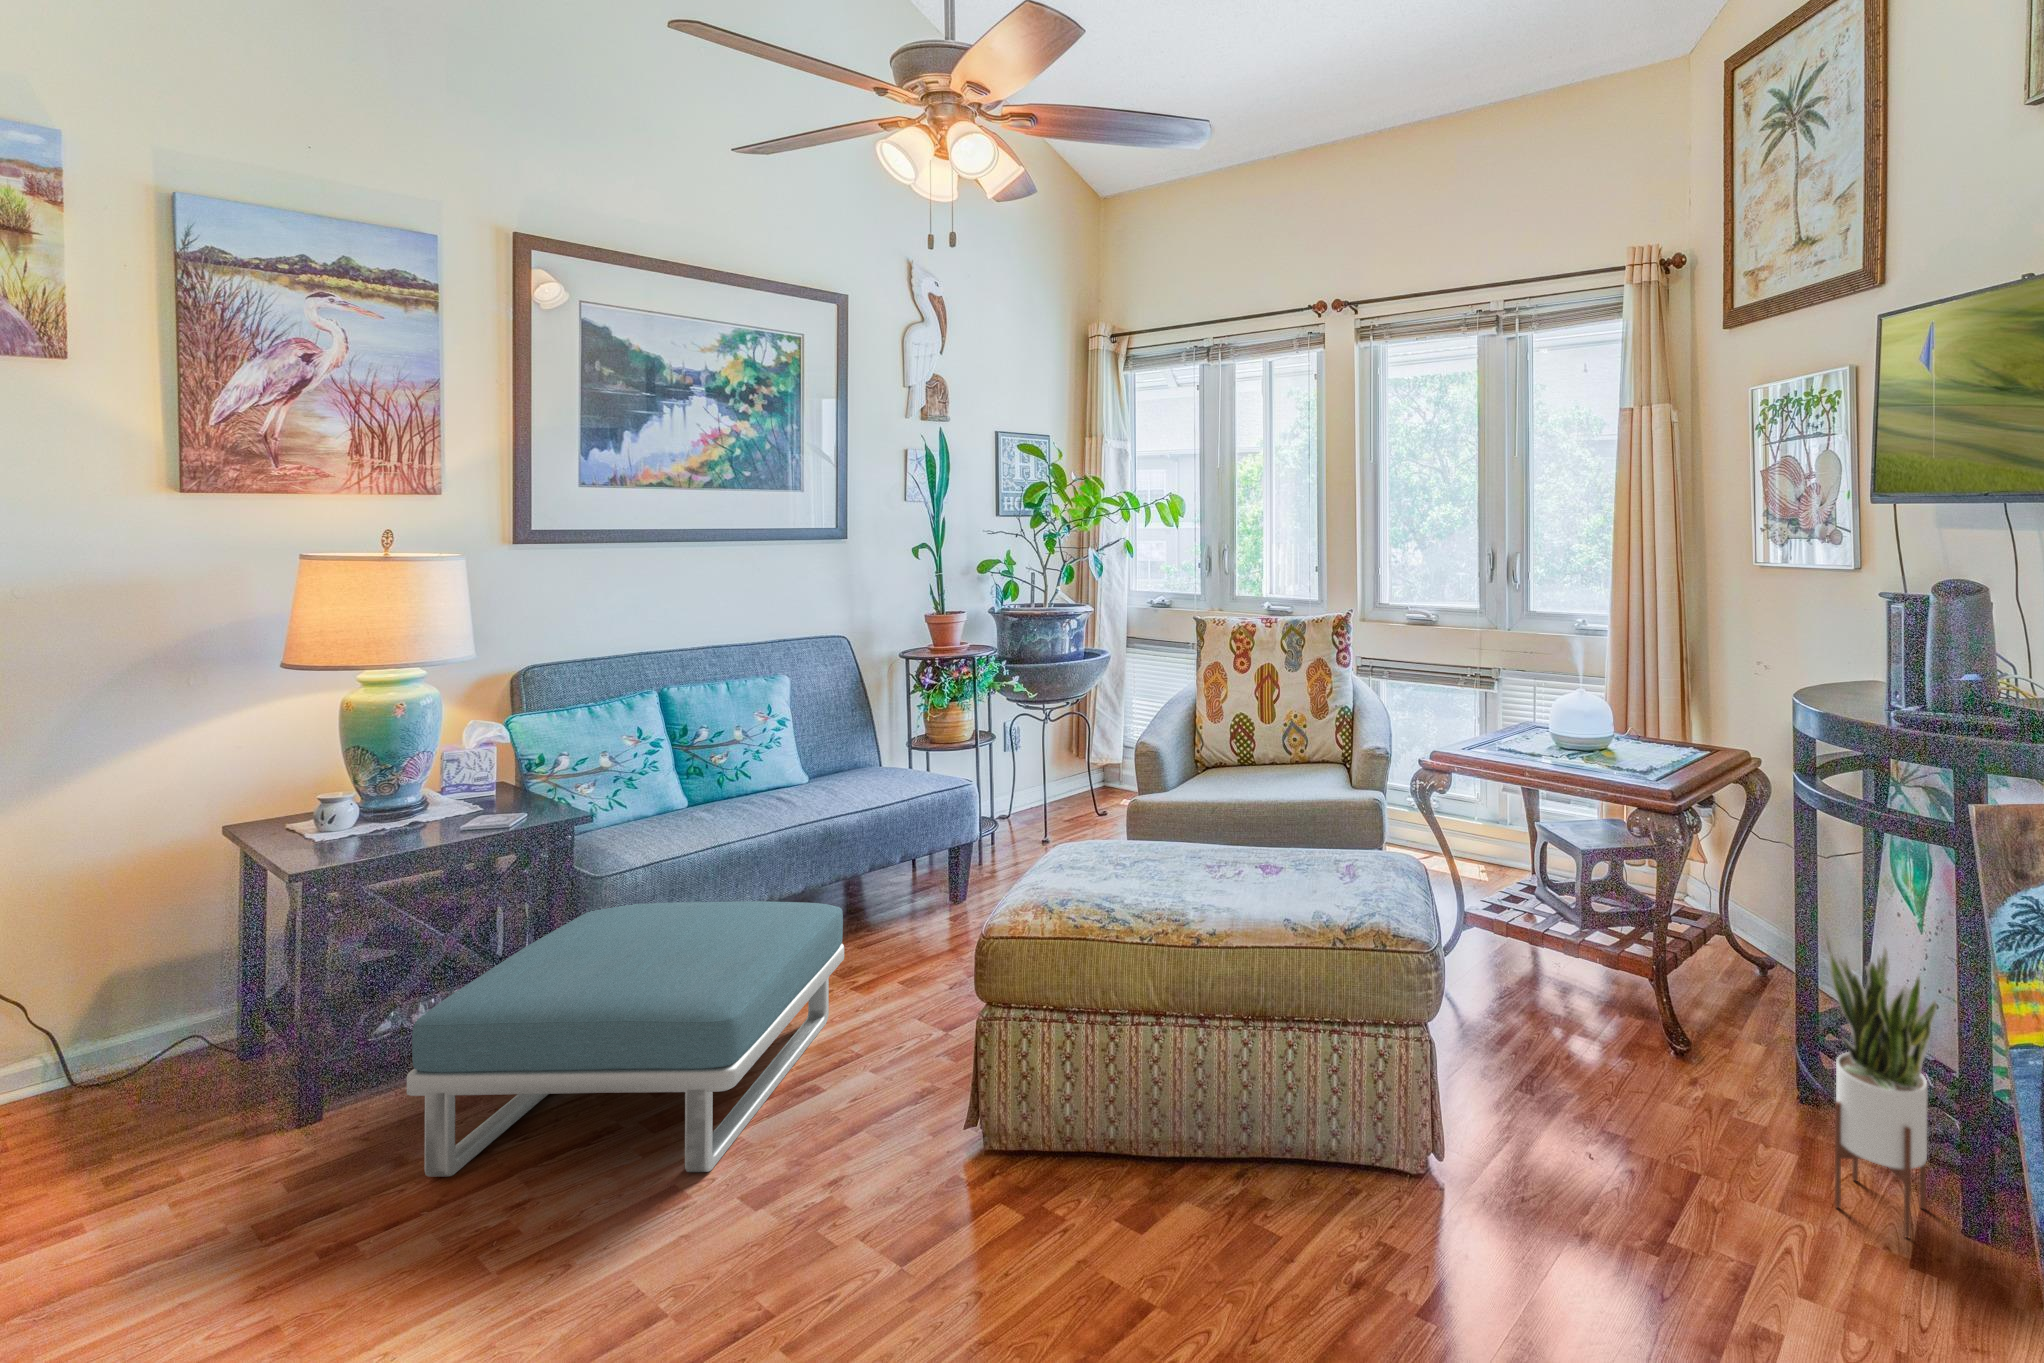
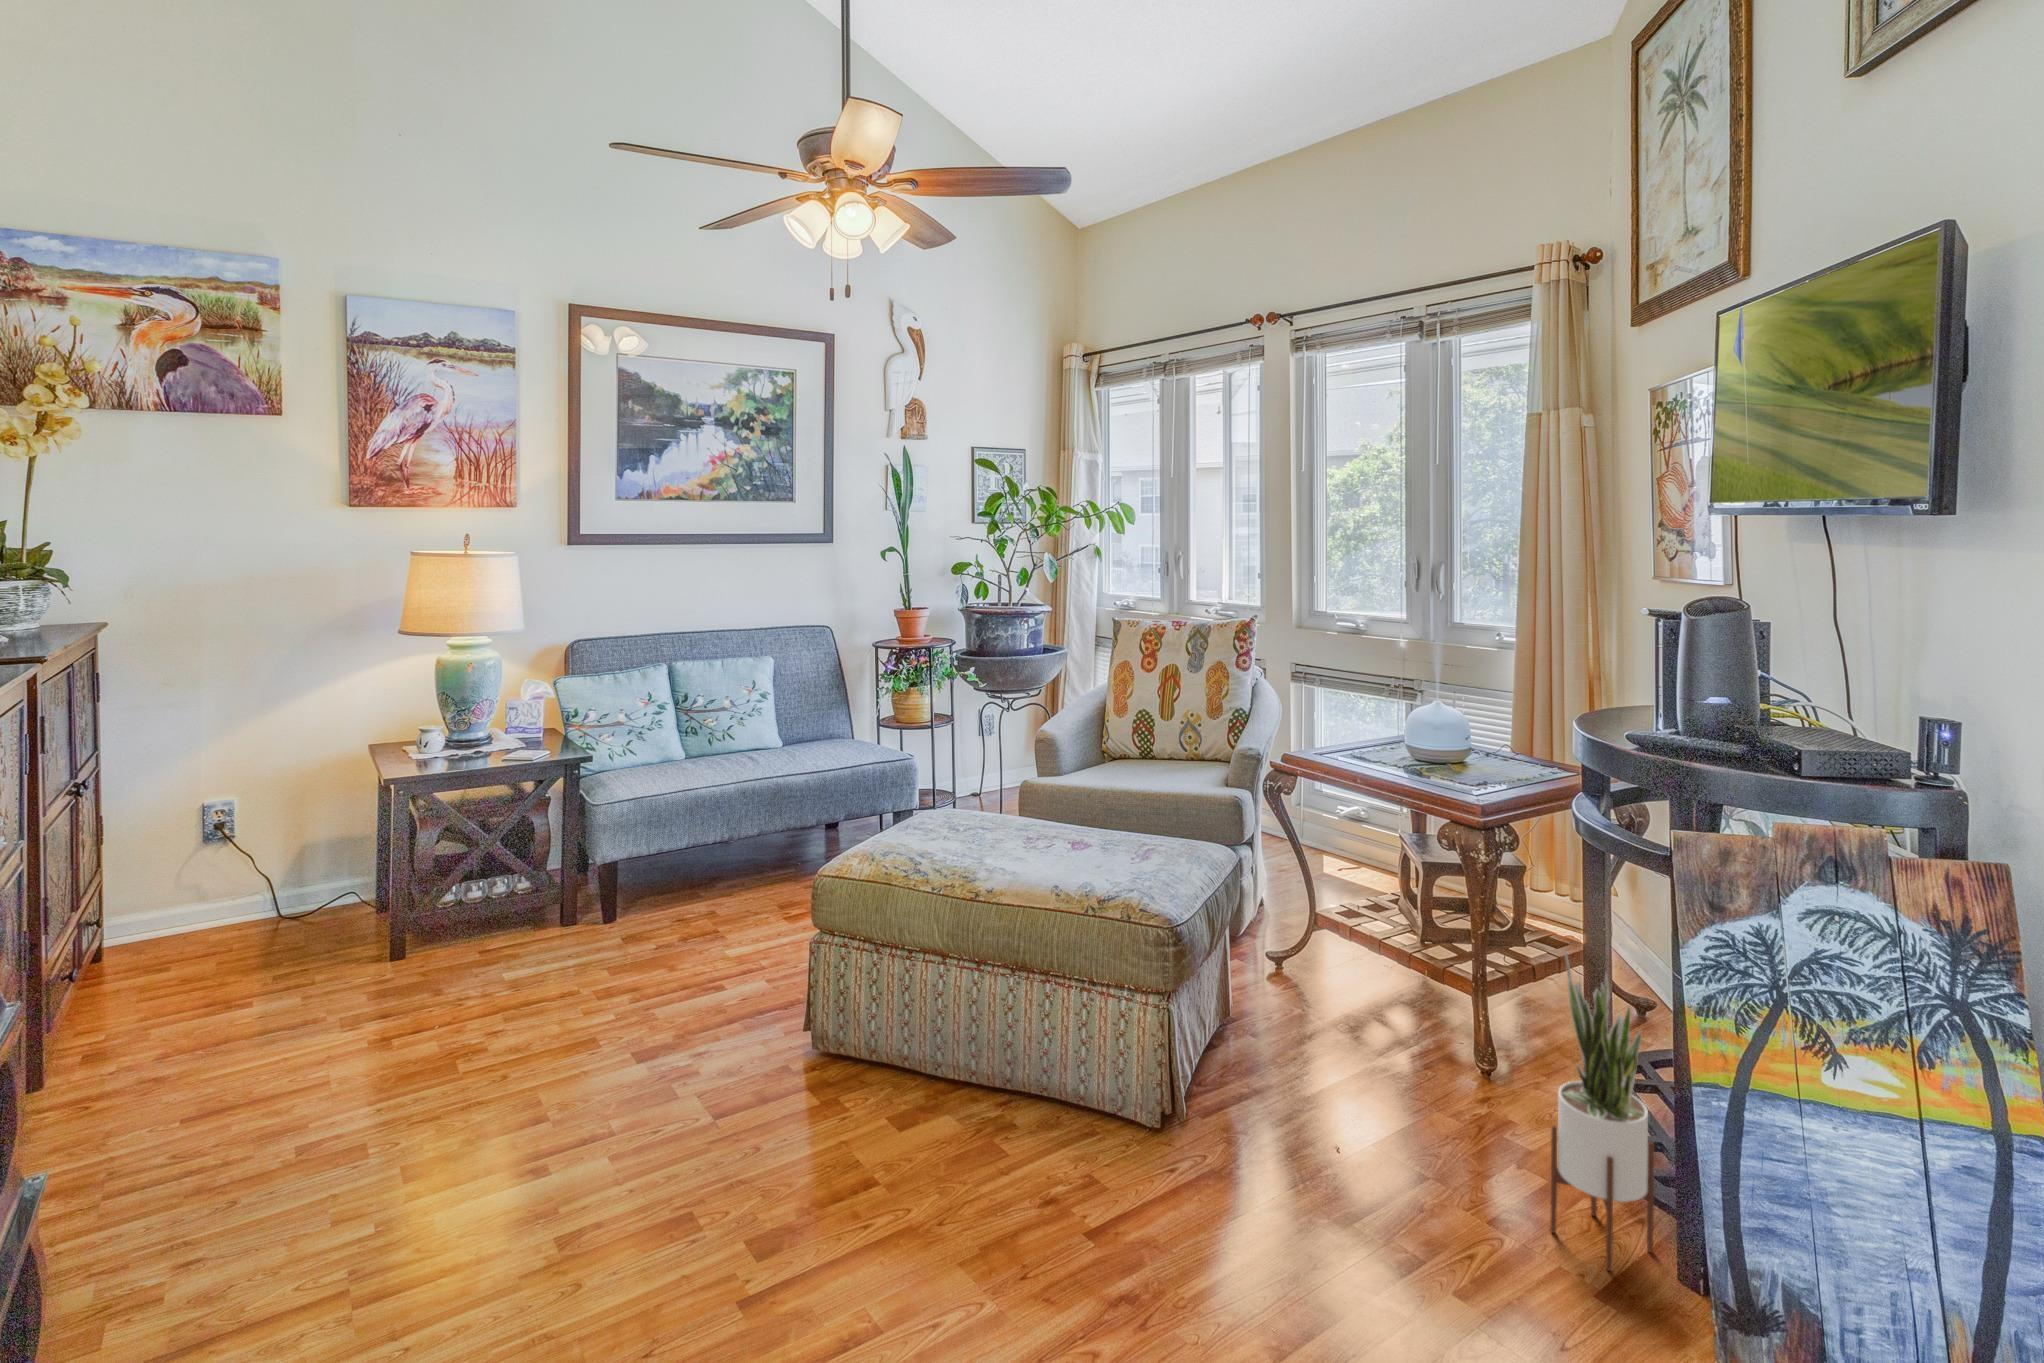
footstool: present [407,901,844,1177] -> none [443,829,764,1028]

